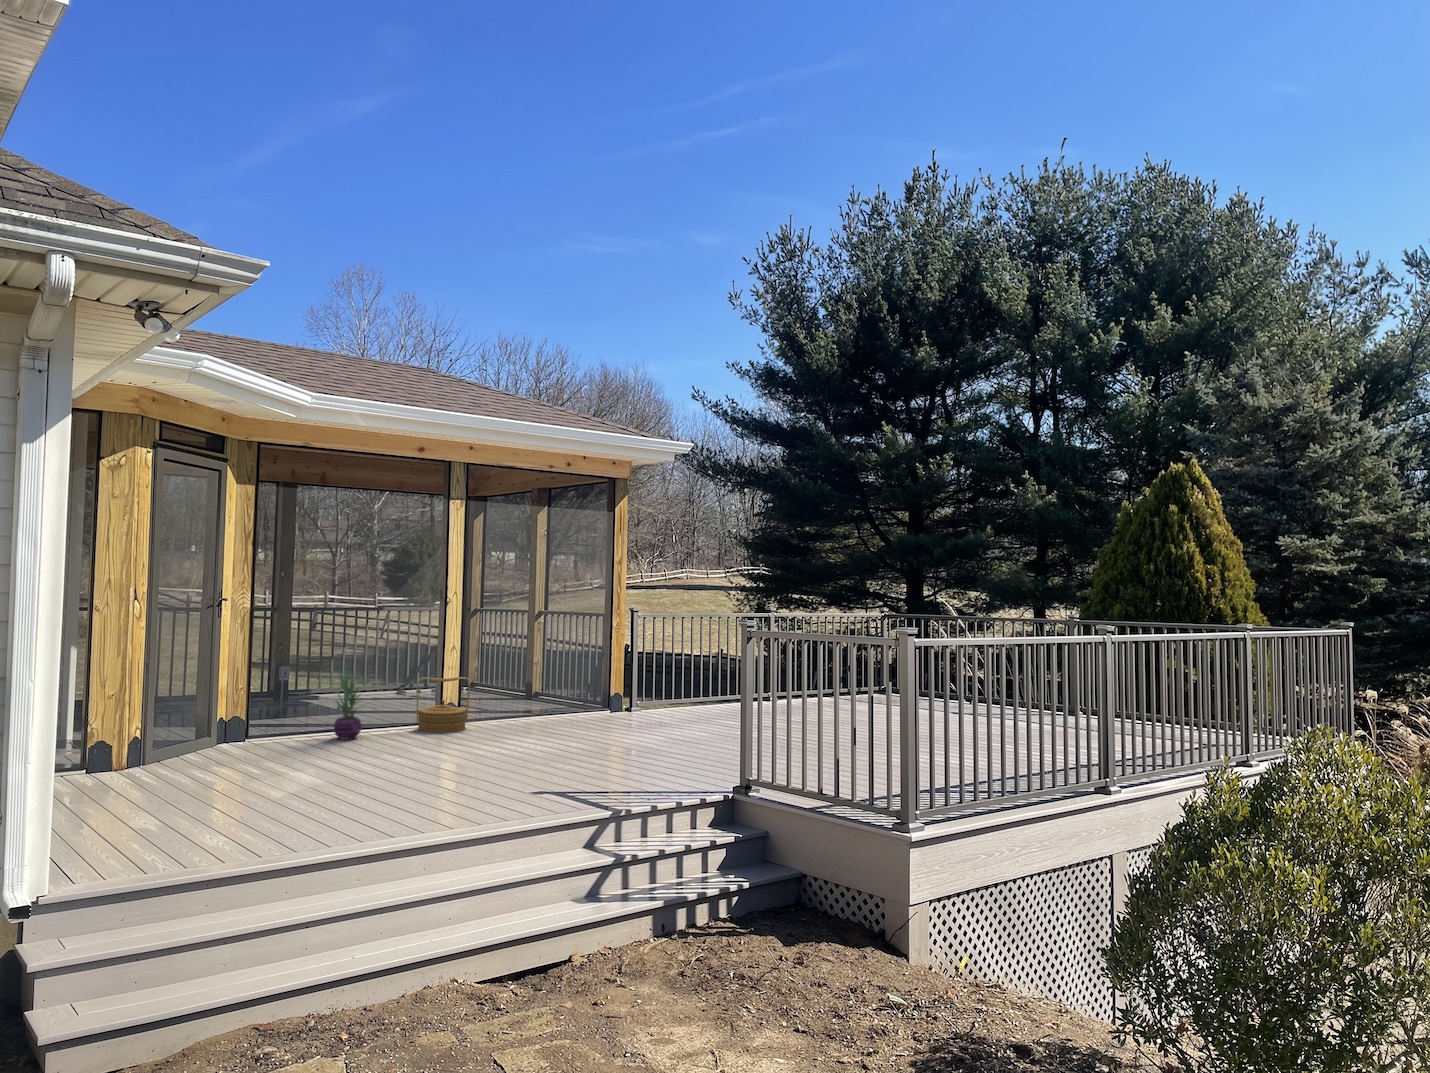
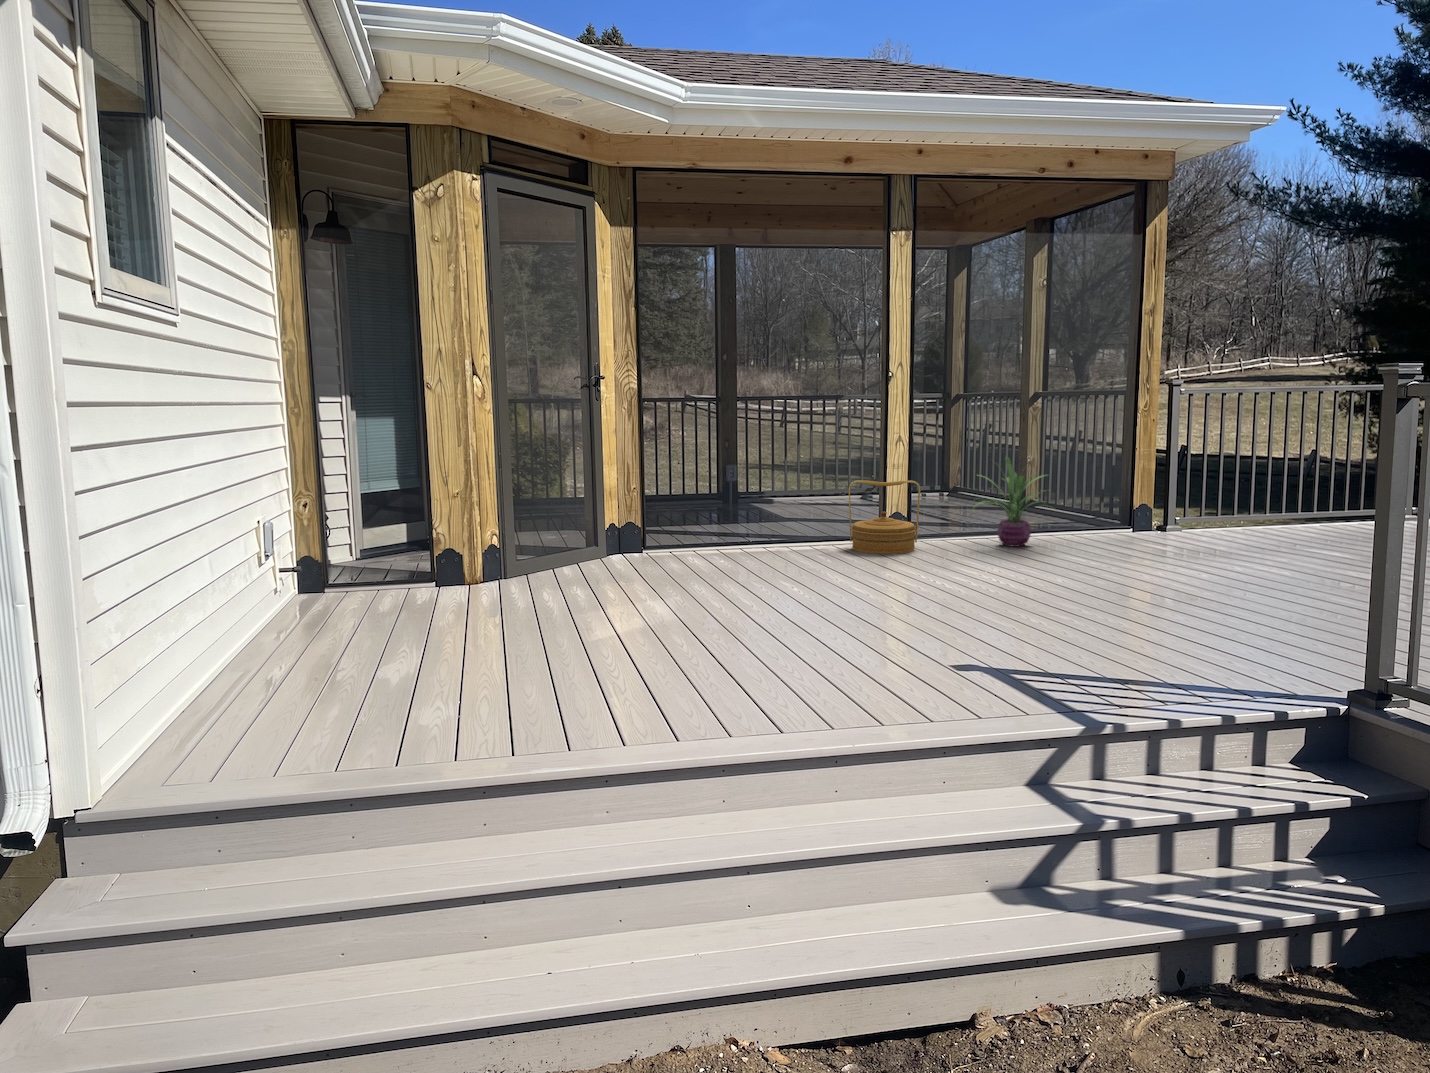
decorative plant: present [312,667,367,740] -> present [974,457,1042,547]

